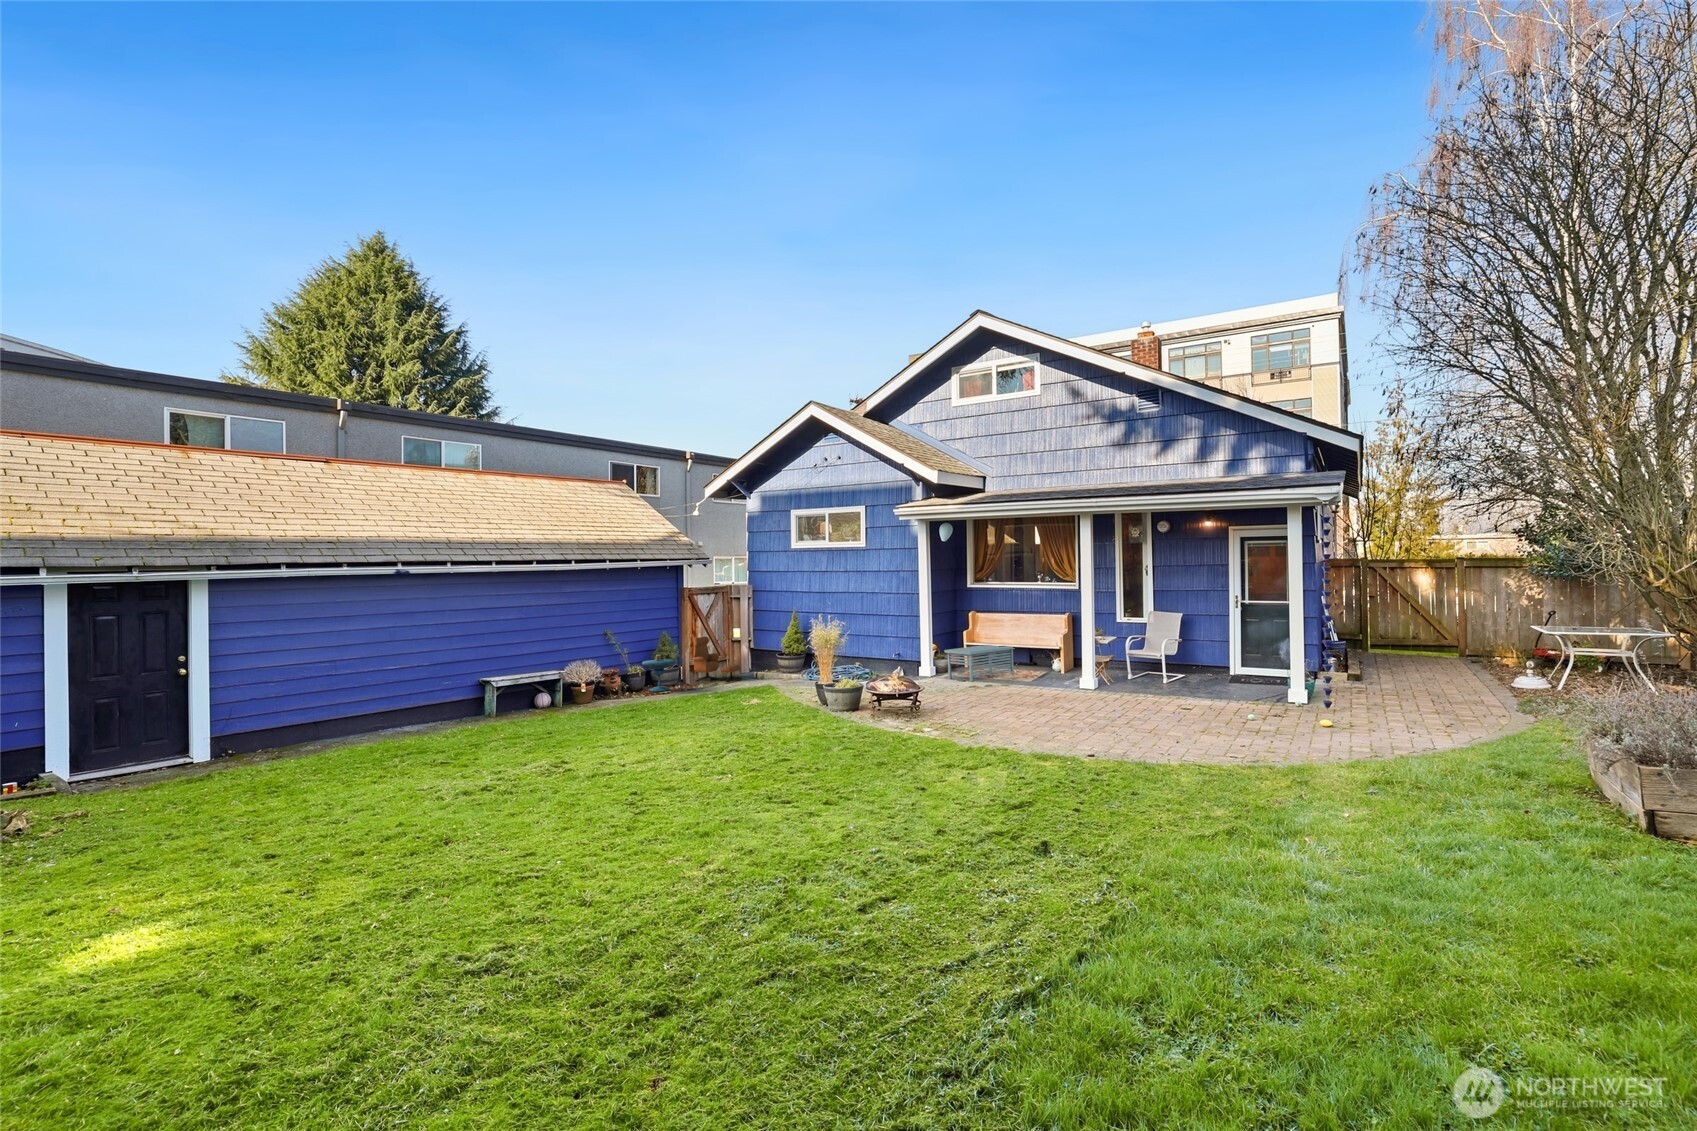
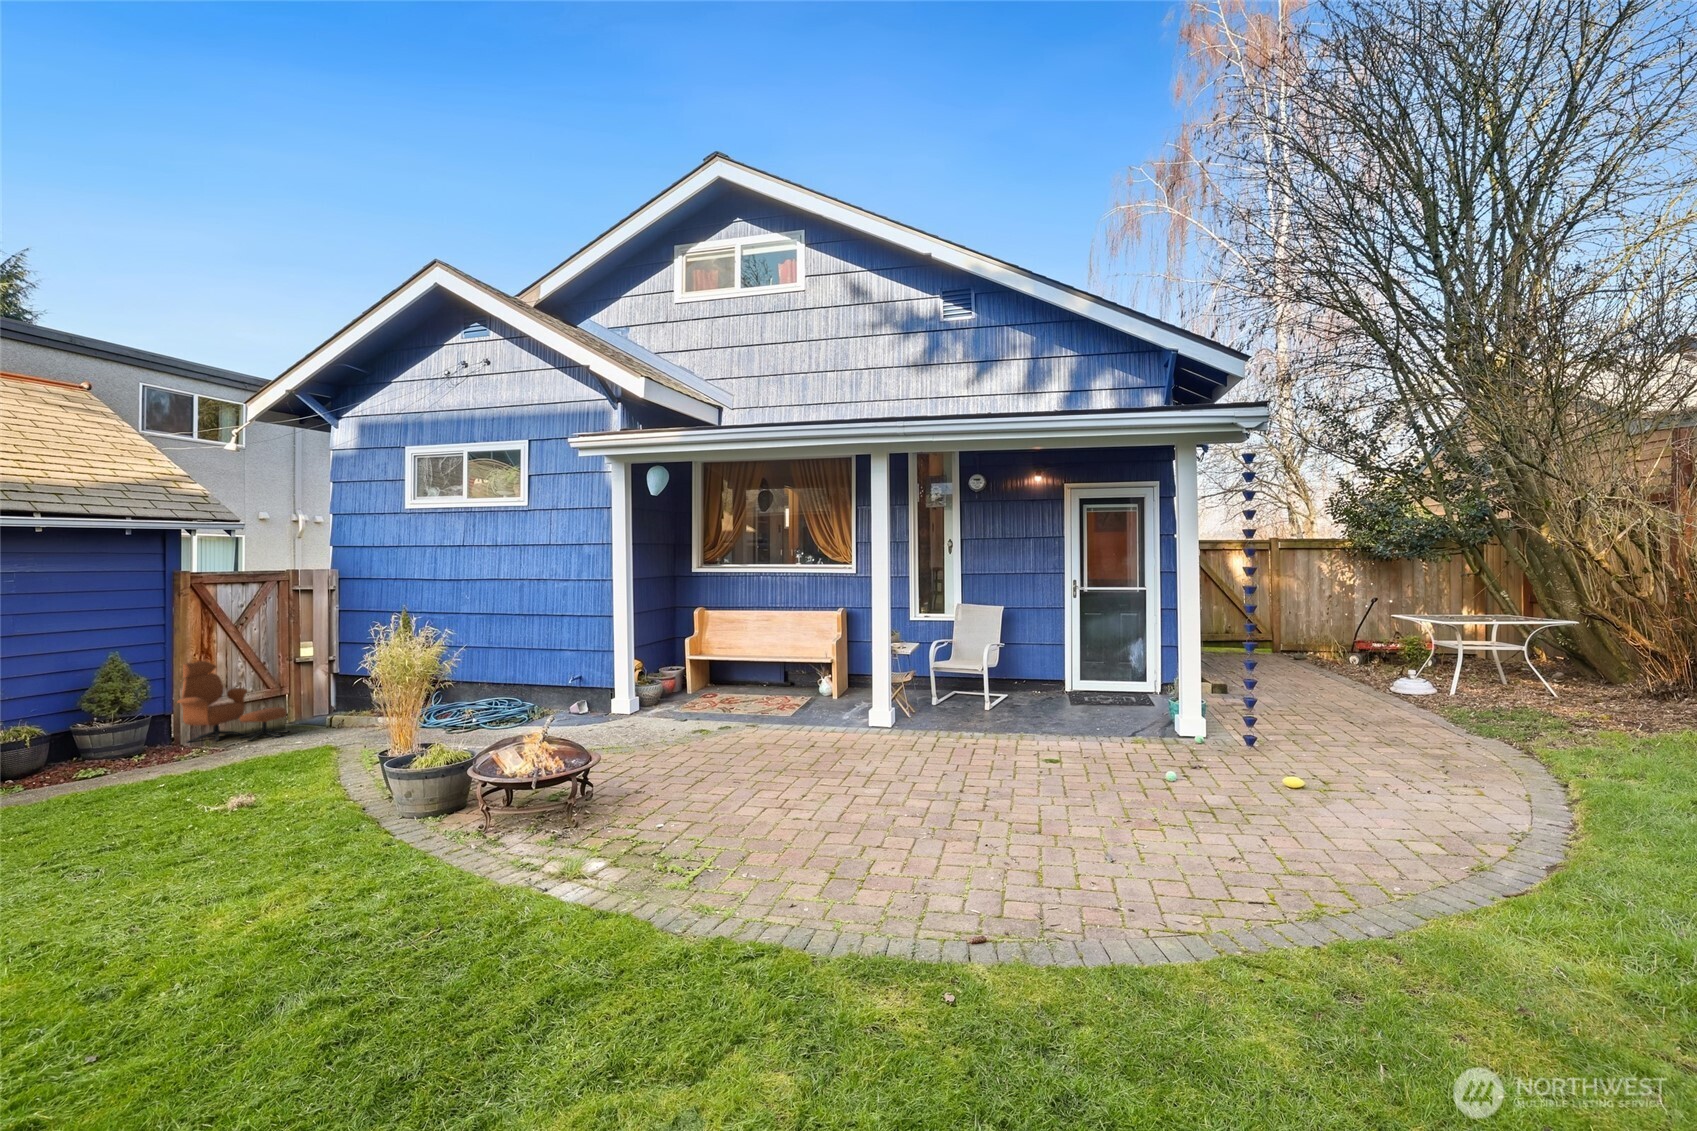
storage bench: present [944,646,1015,681] -> none [655,657,765,719]
side table: present [642,655,675,692] -> none [22,700,113,778]

